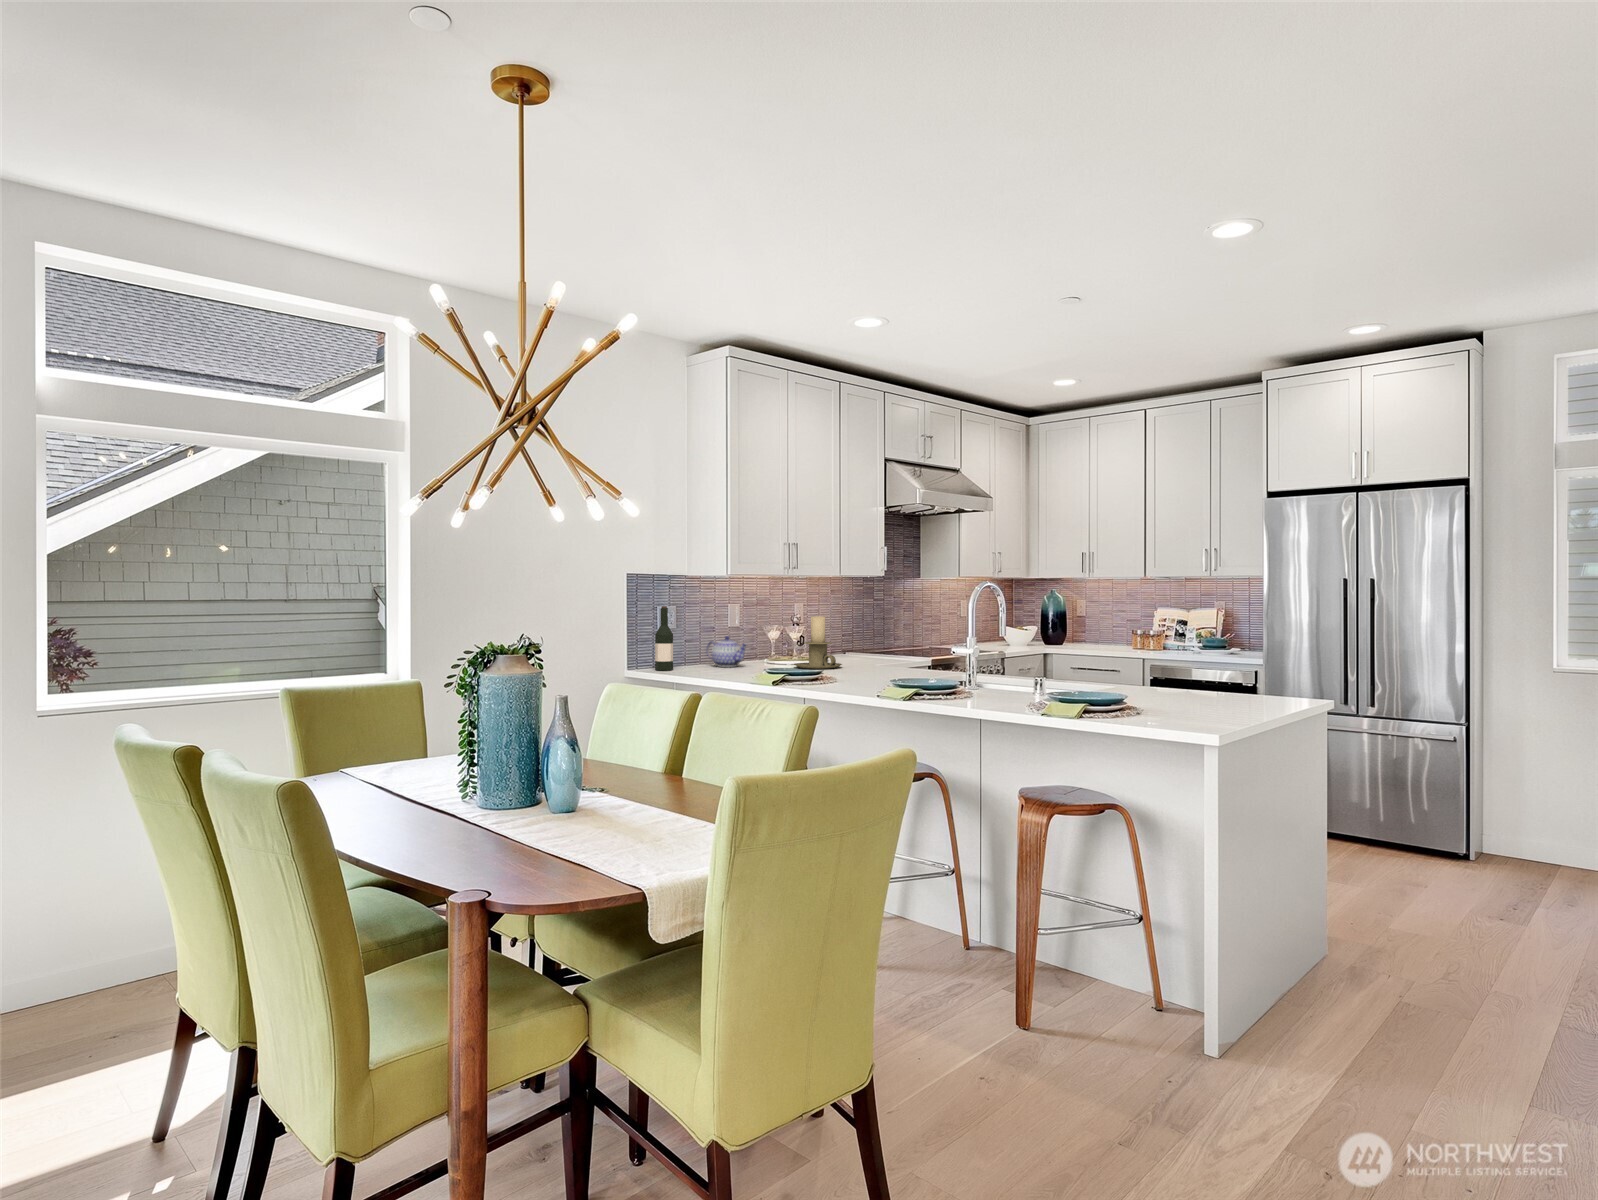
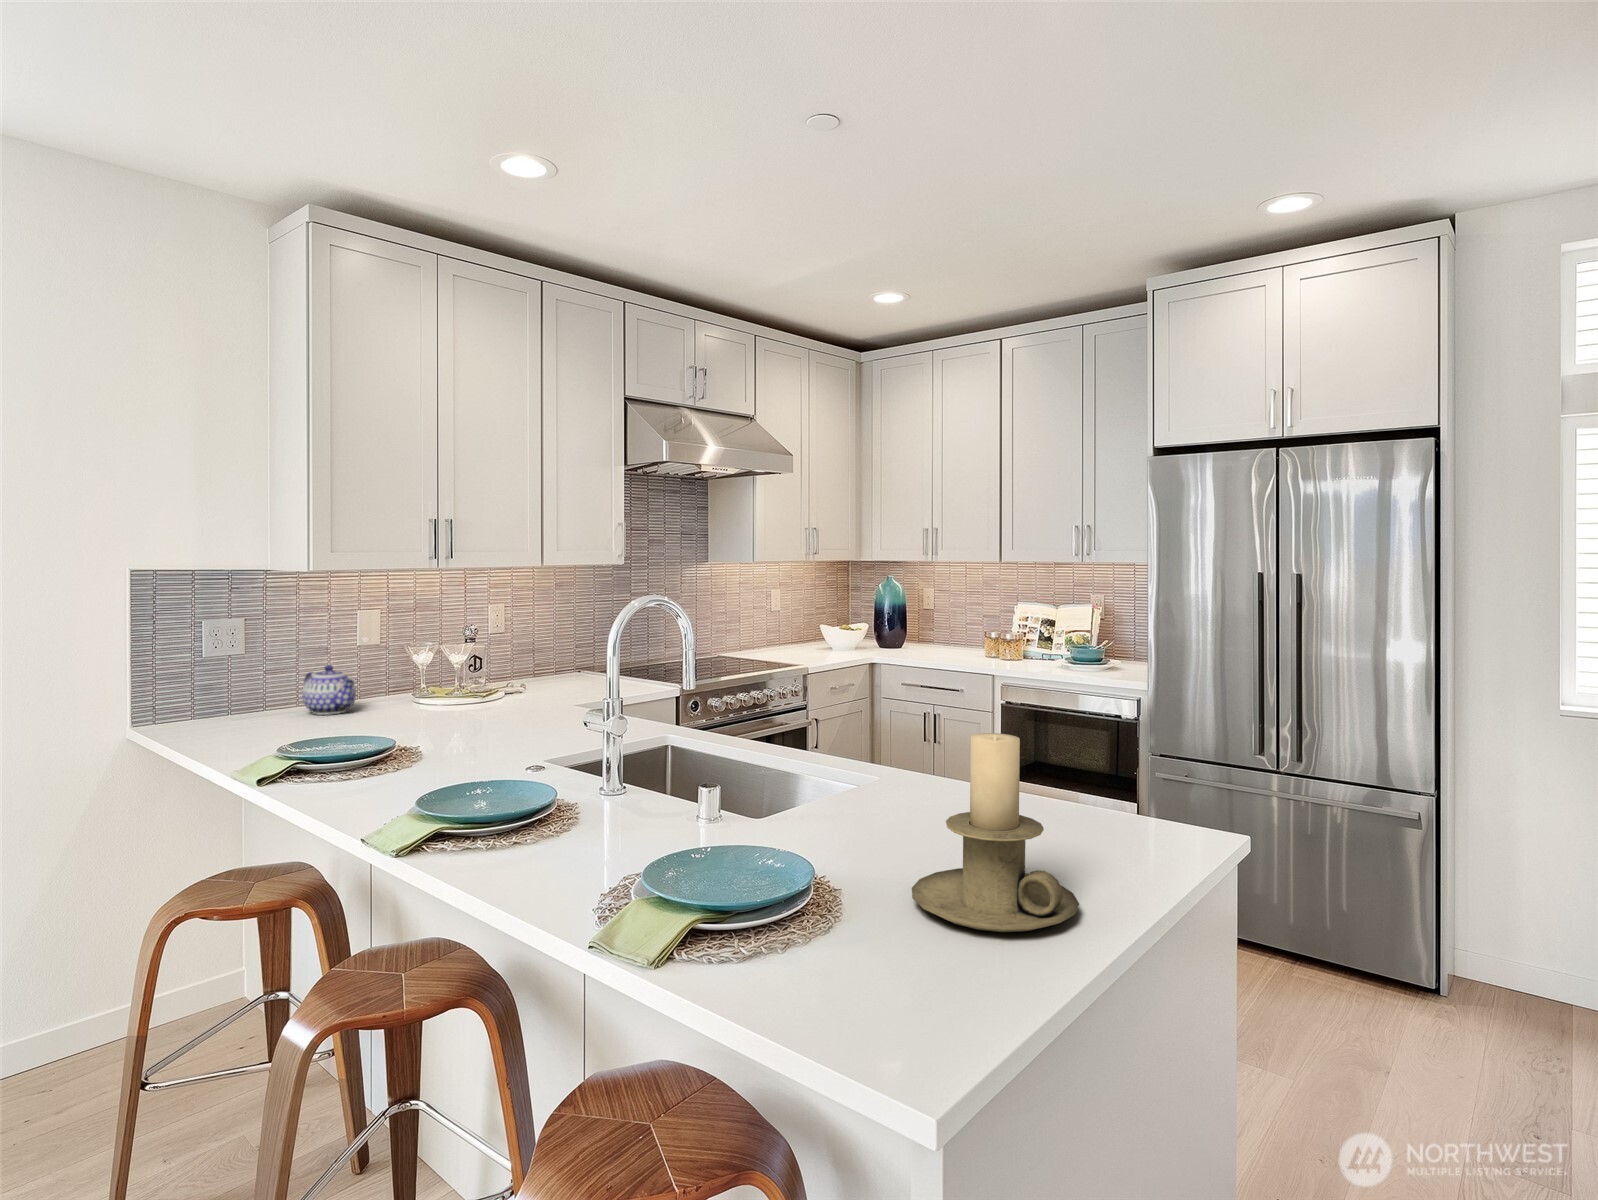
wine bottle: present [655,606,673,670] -> none [184,623,218,727]
candle holder: present [794,616,842,669] -> present [912,733,1079,932]

